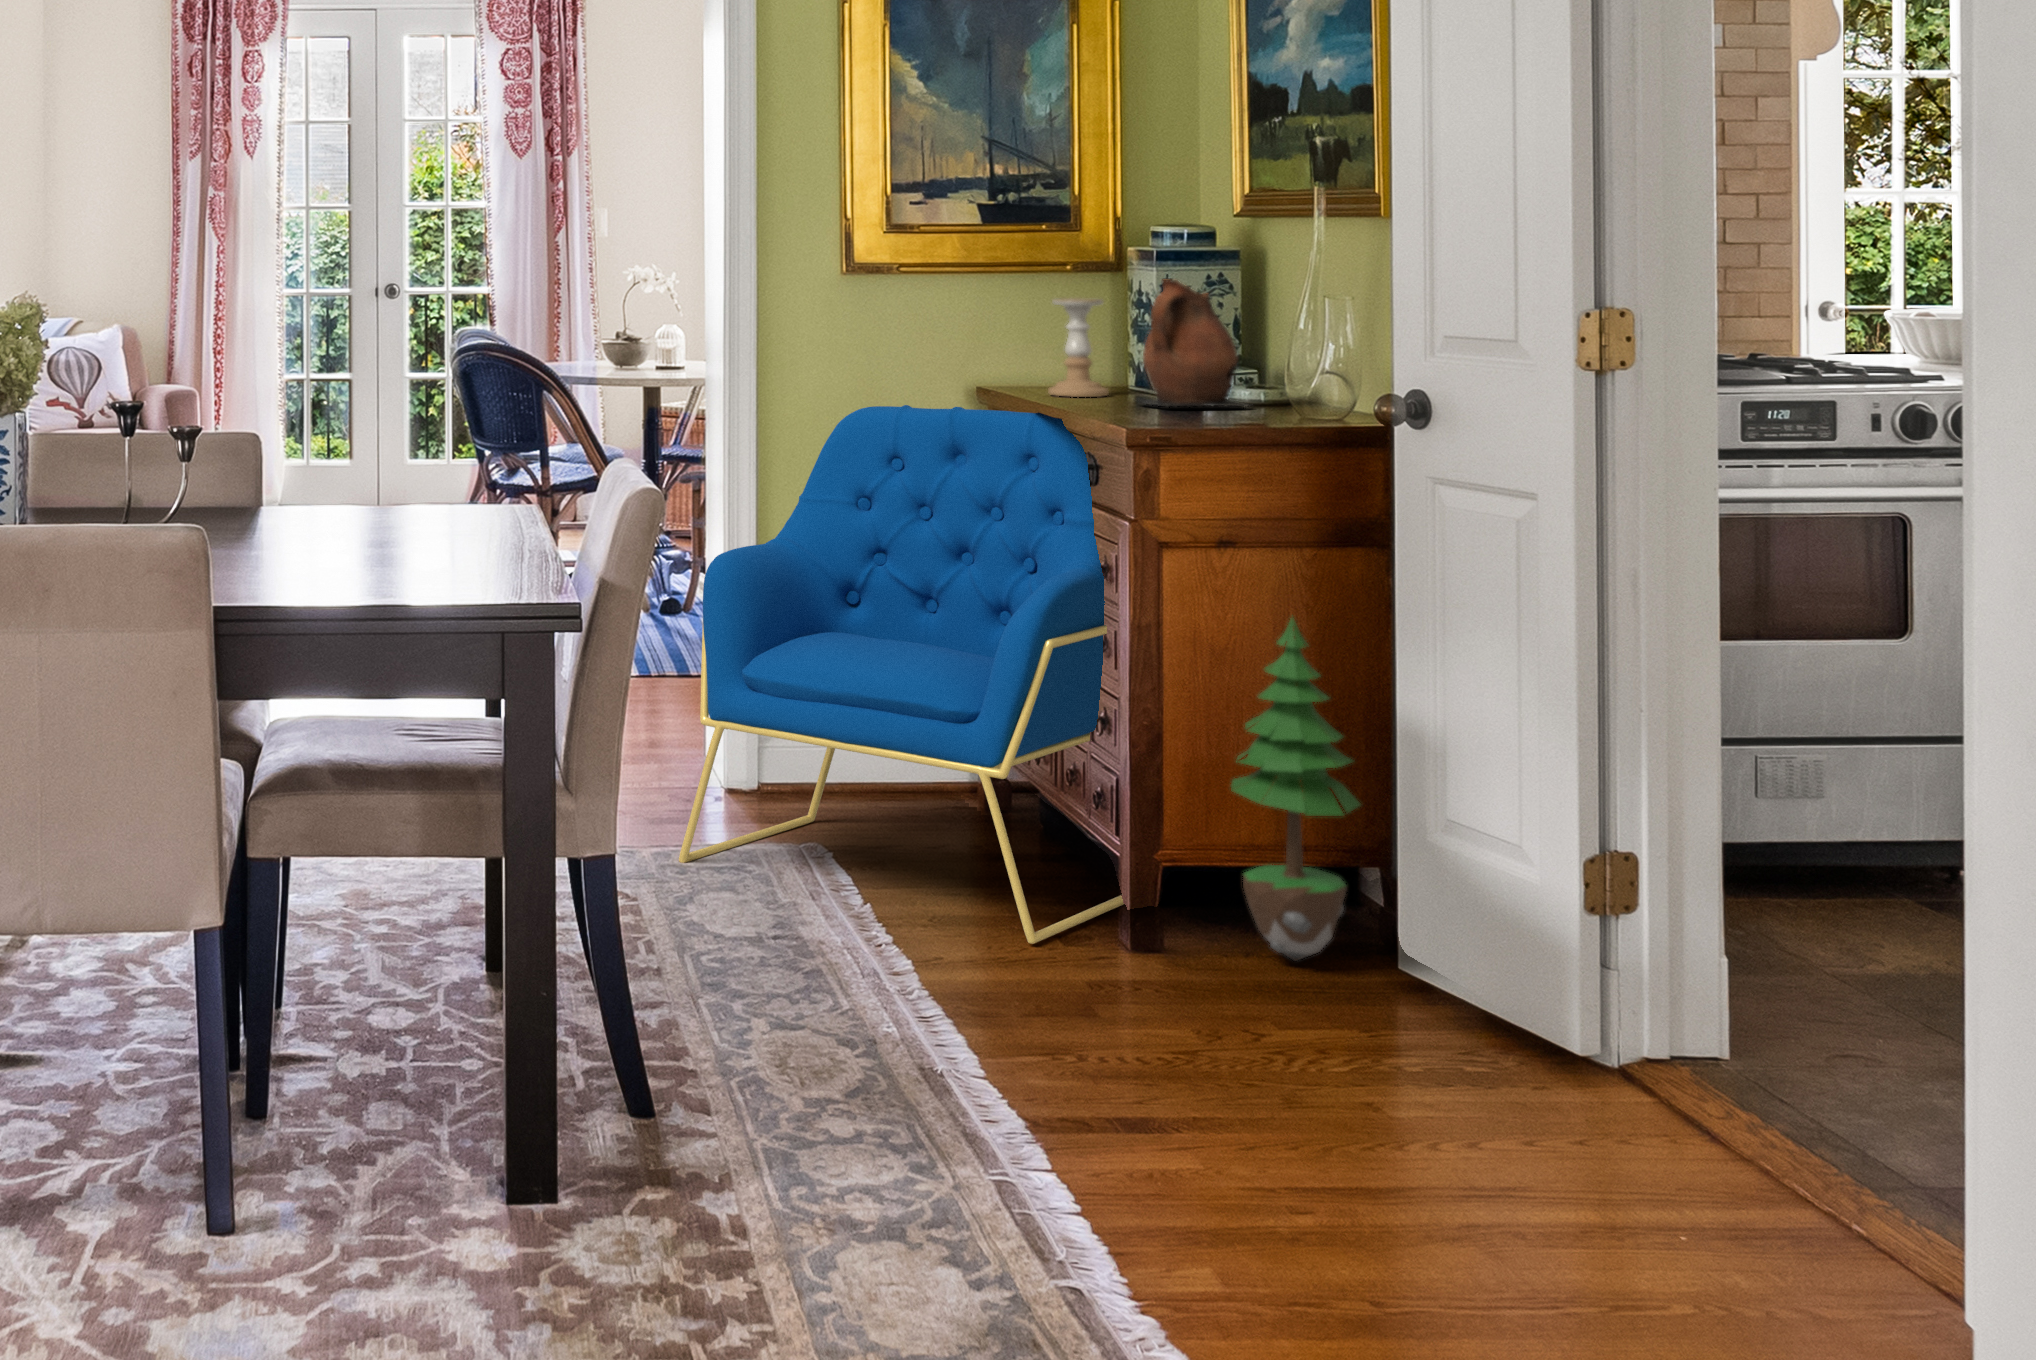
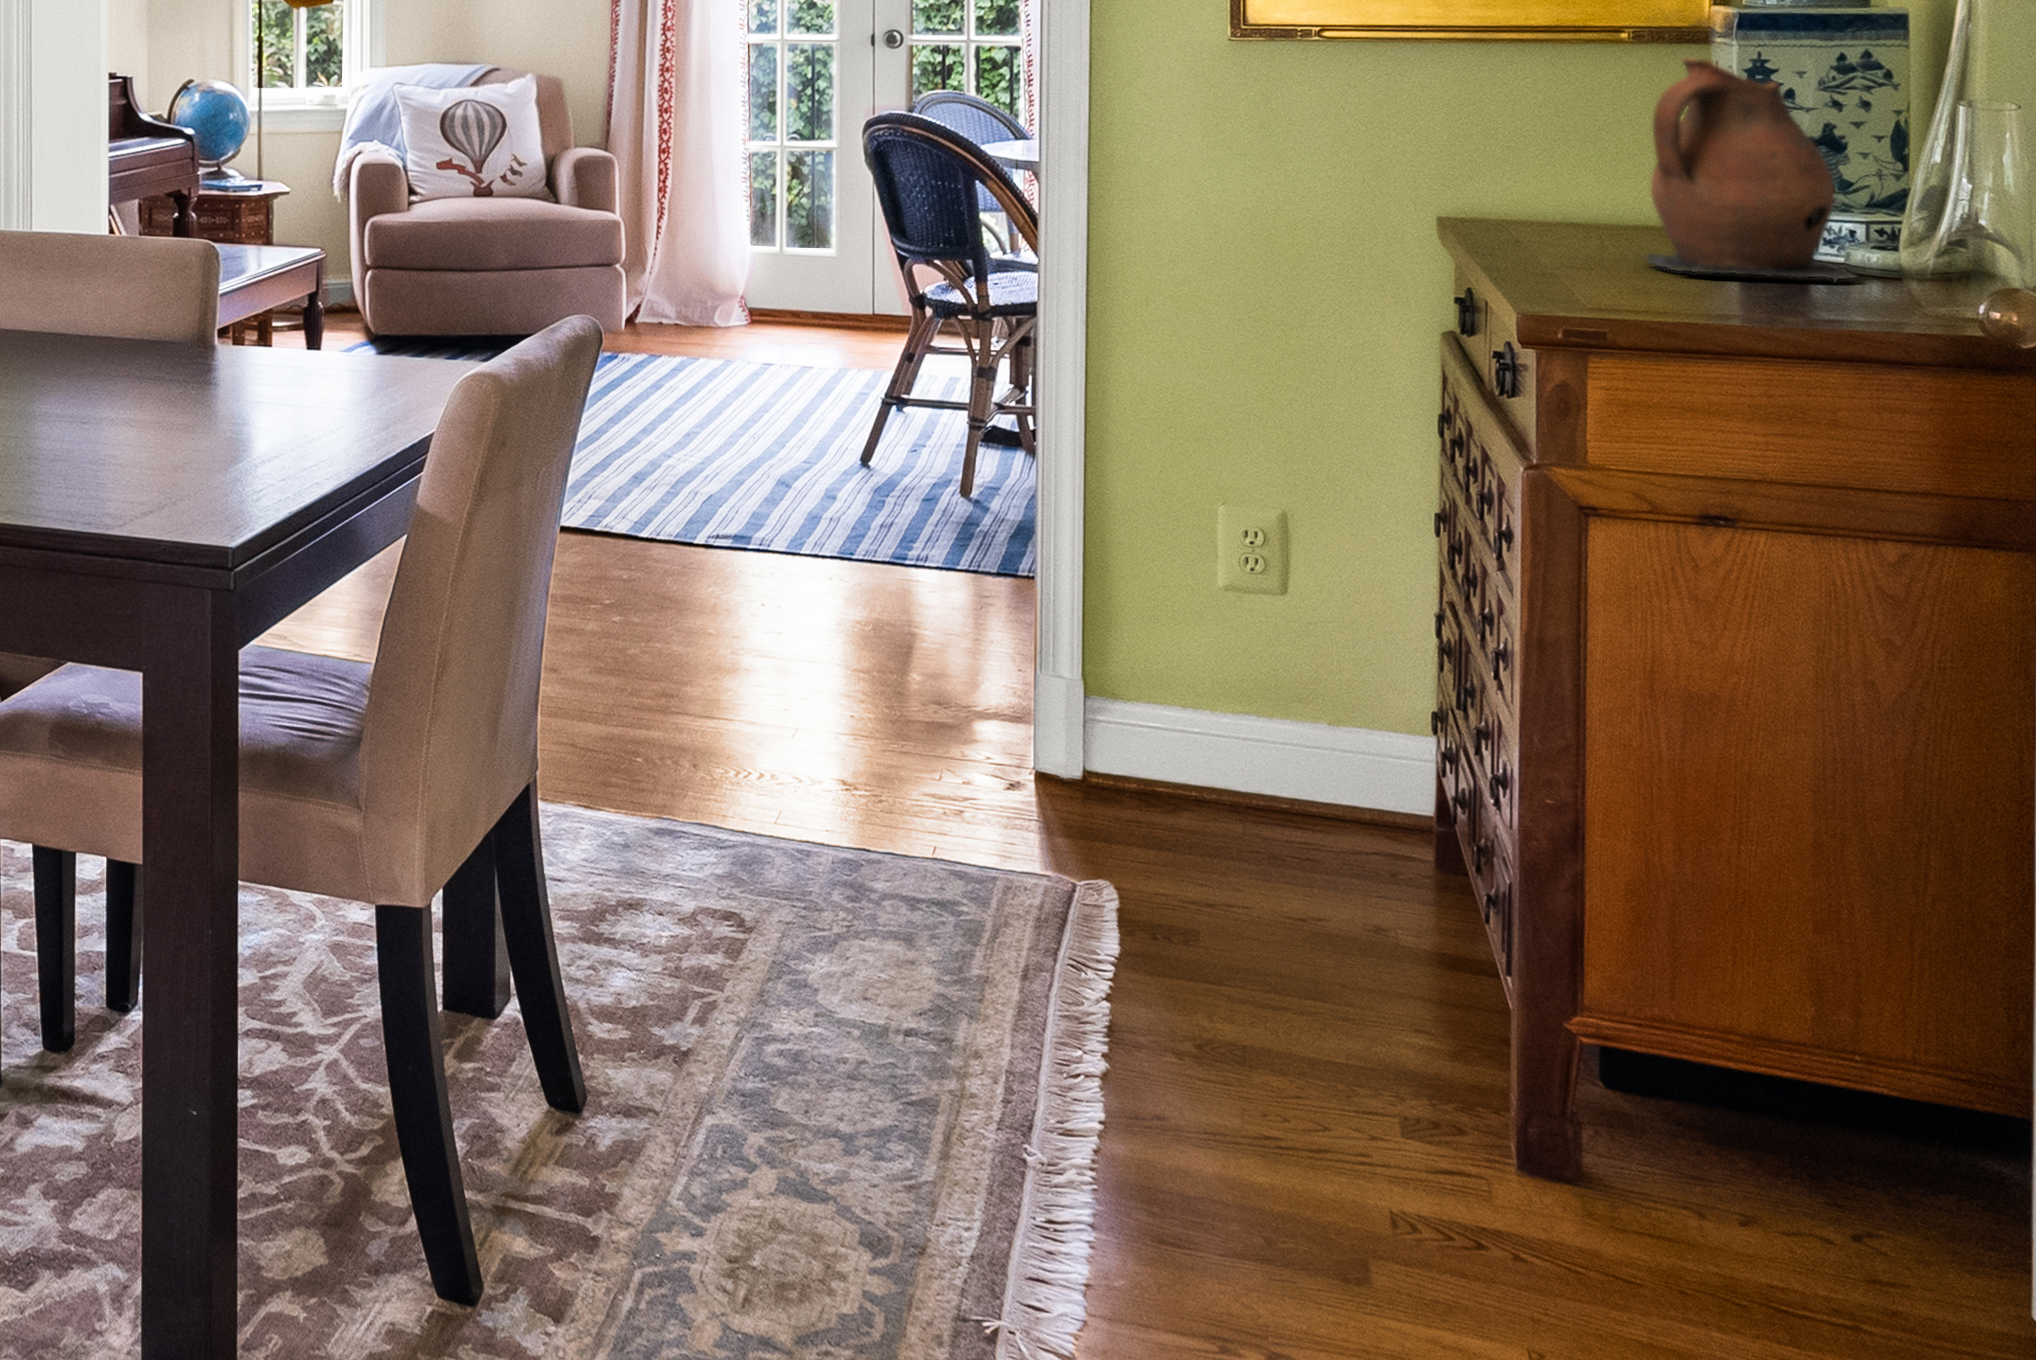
candle holder: present [1048,298,1109,397] -> none [1525,83,1636,243]
armchair: present [679,405,1124,944] -> none [849,241,1627,1136]
potted tree: present [1231,615,1360,961] -> none [1693,661,1965,1267]

